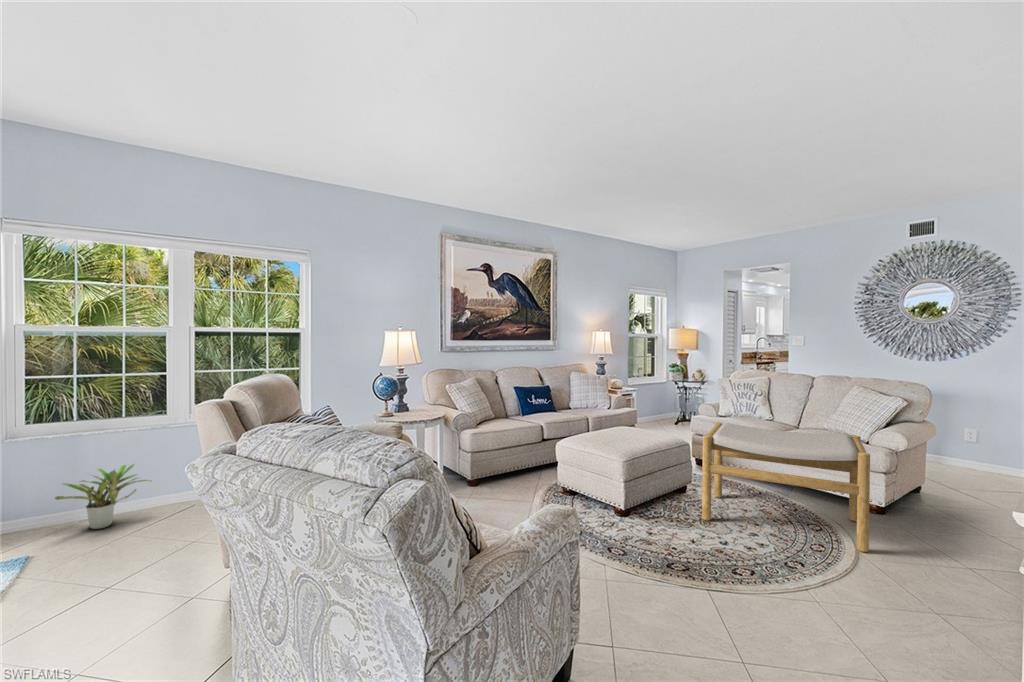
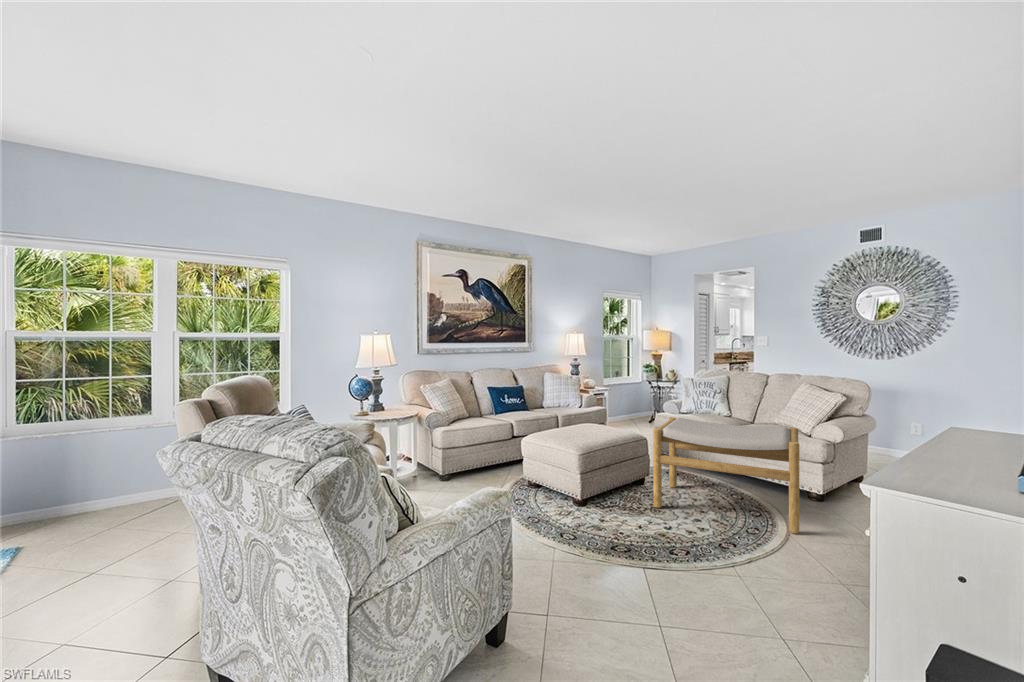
potted plant: present [55,464,148,529] -> none [47,458,140,520]

